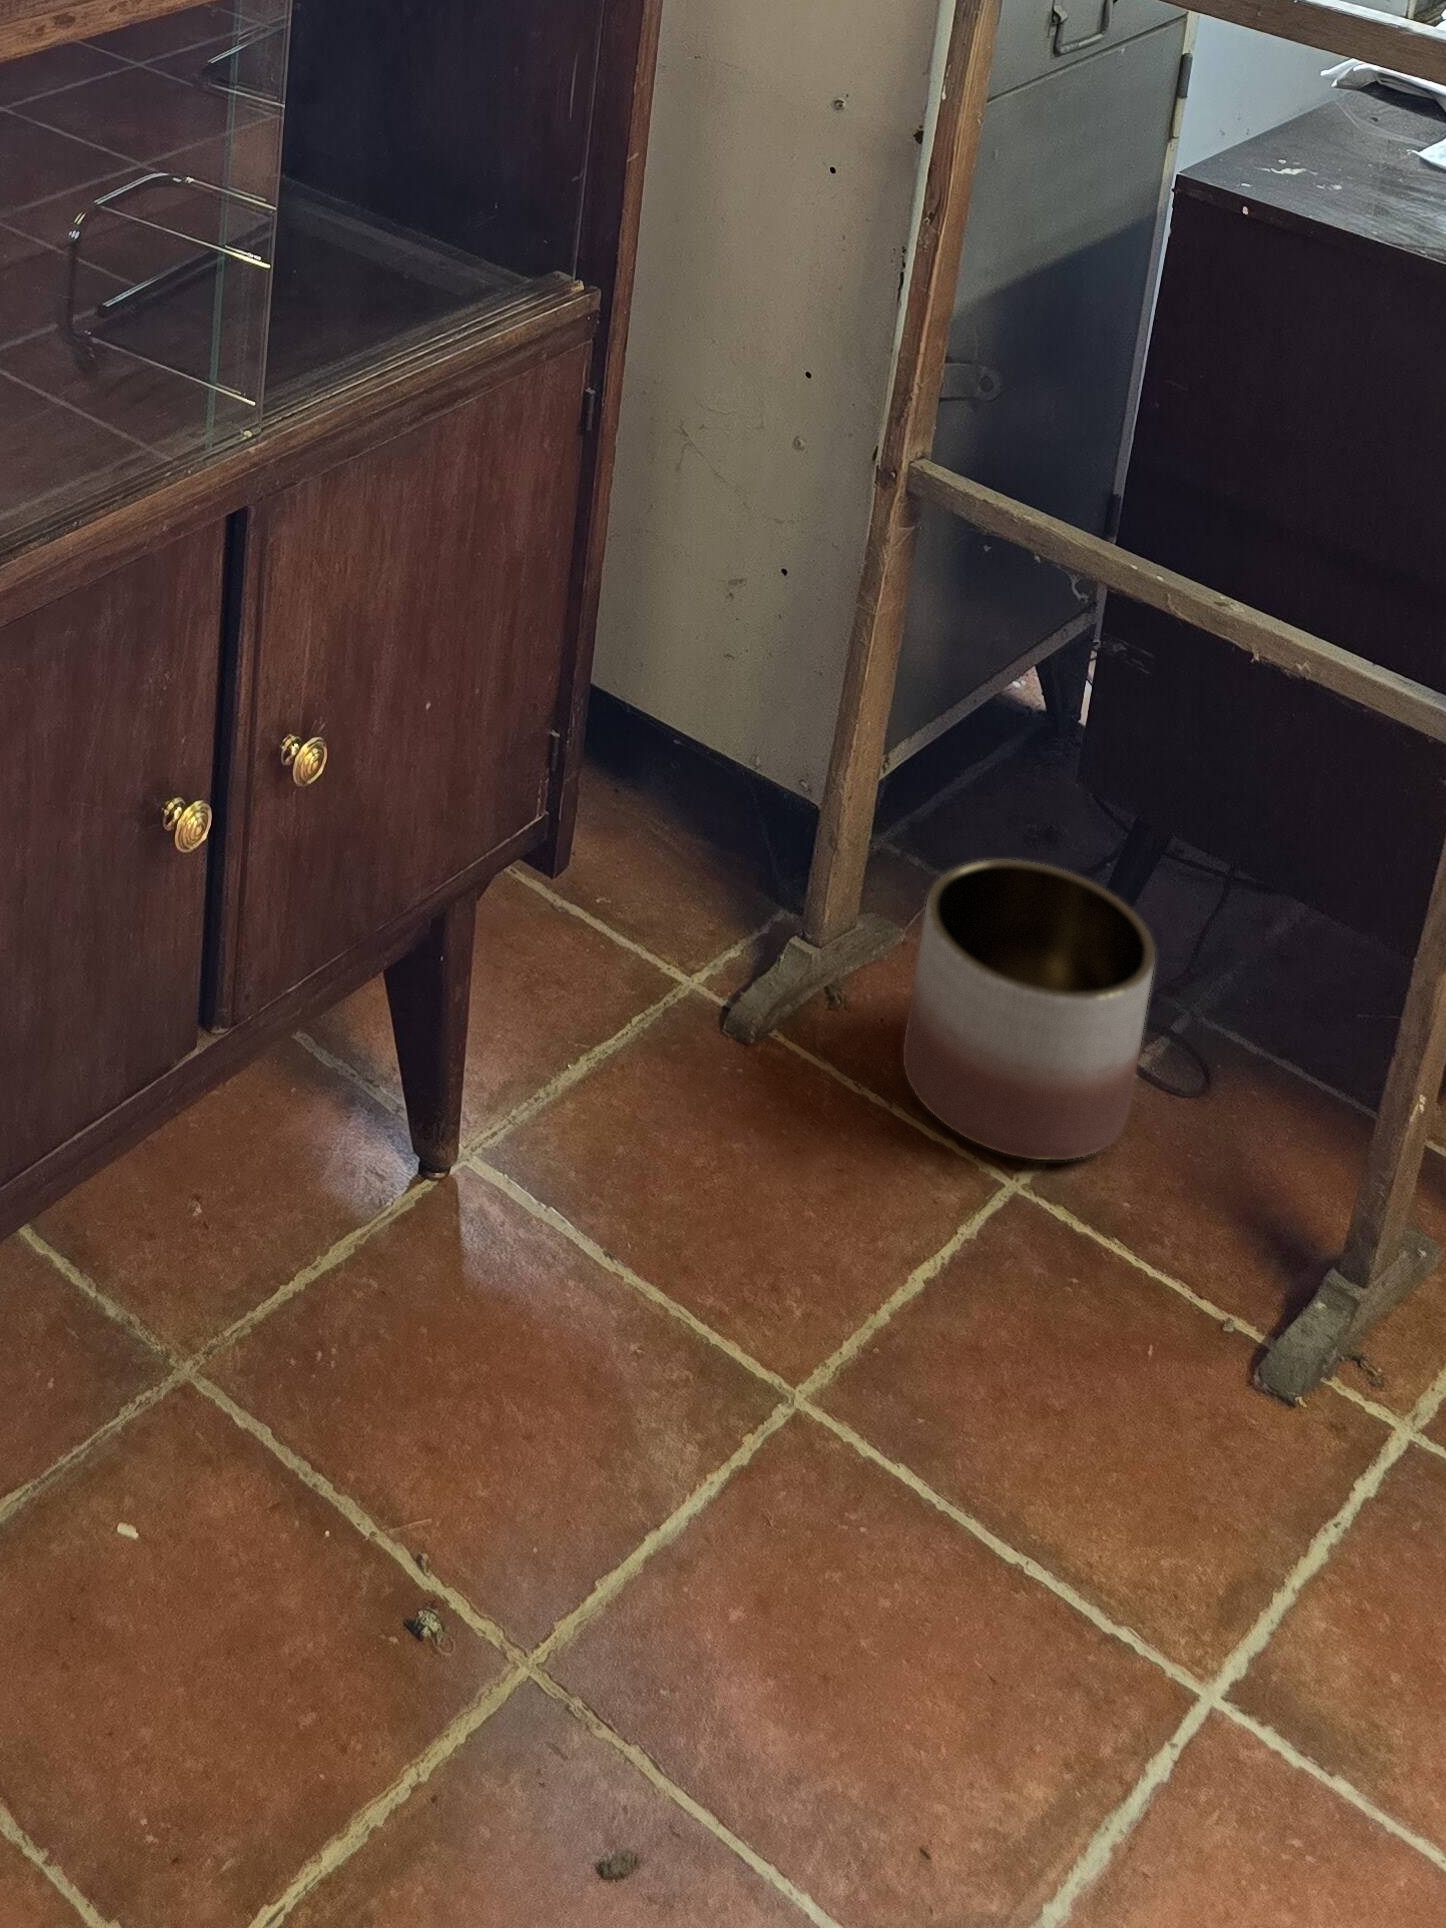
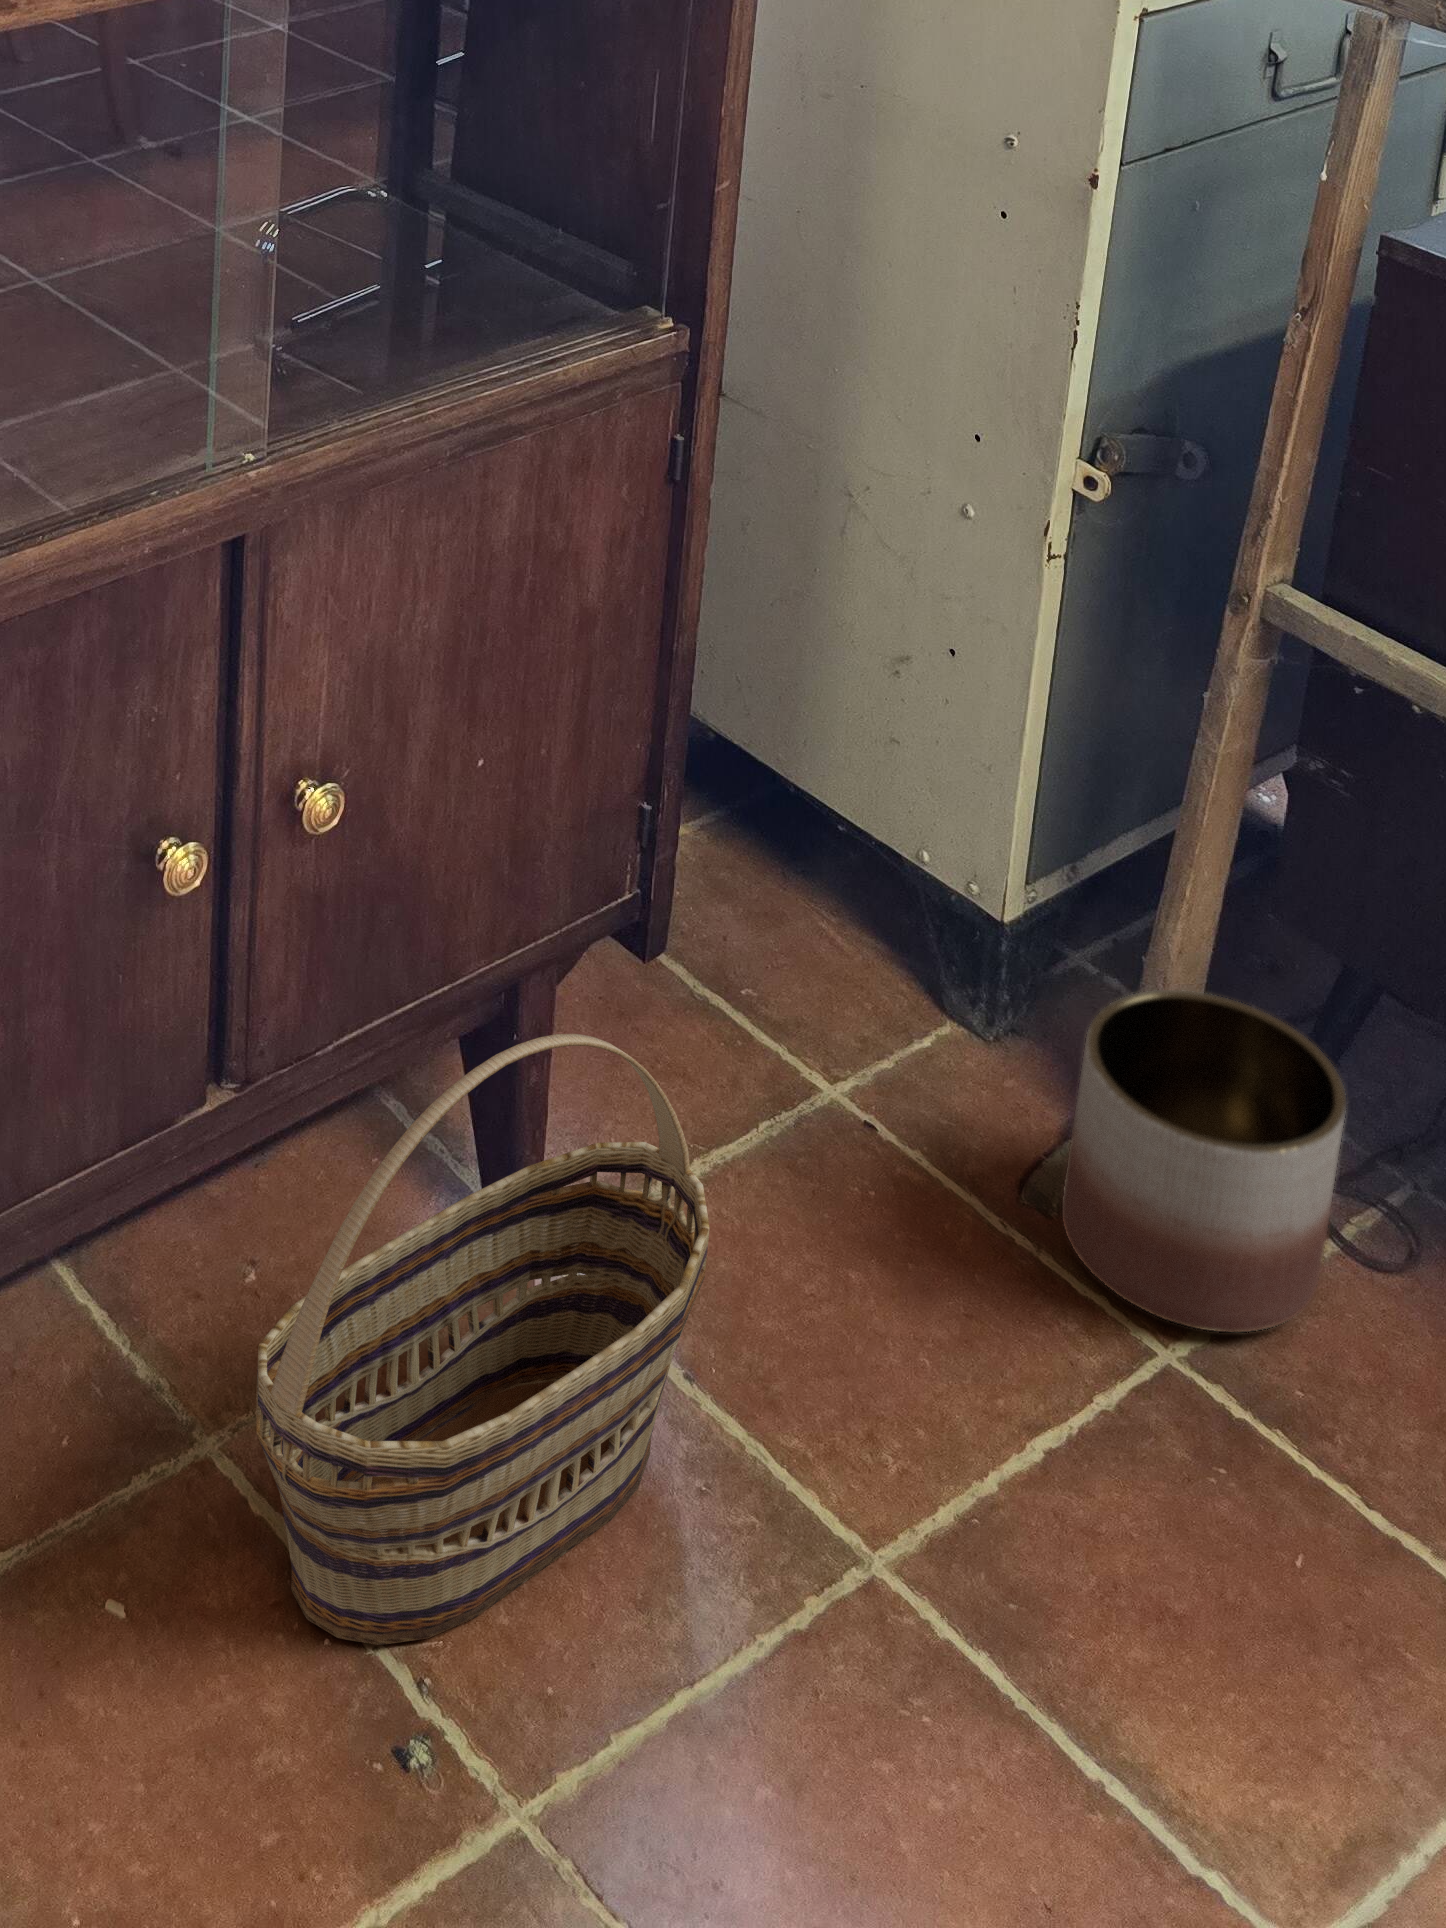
basket: none [257,948,641,1529] -> present [256,1034,710,1645]

